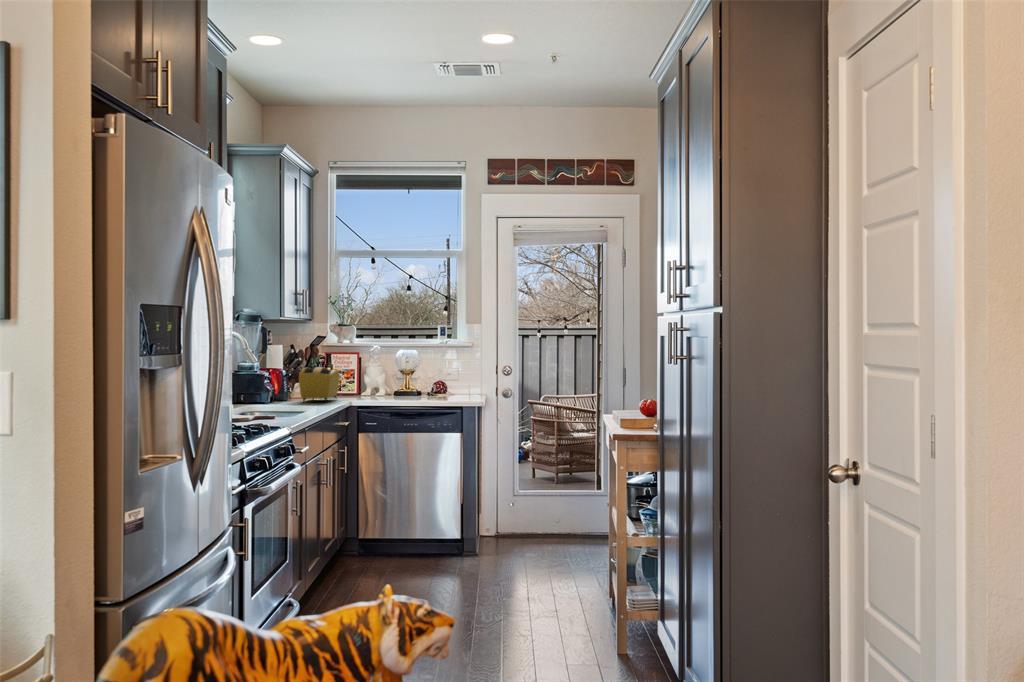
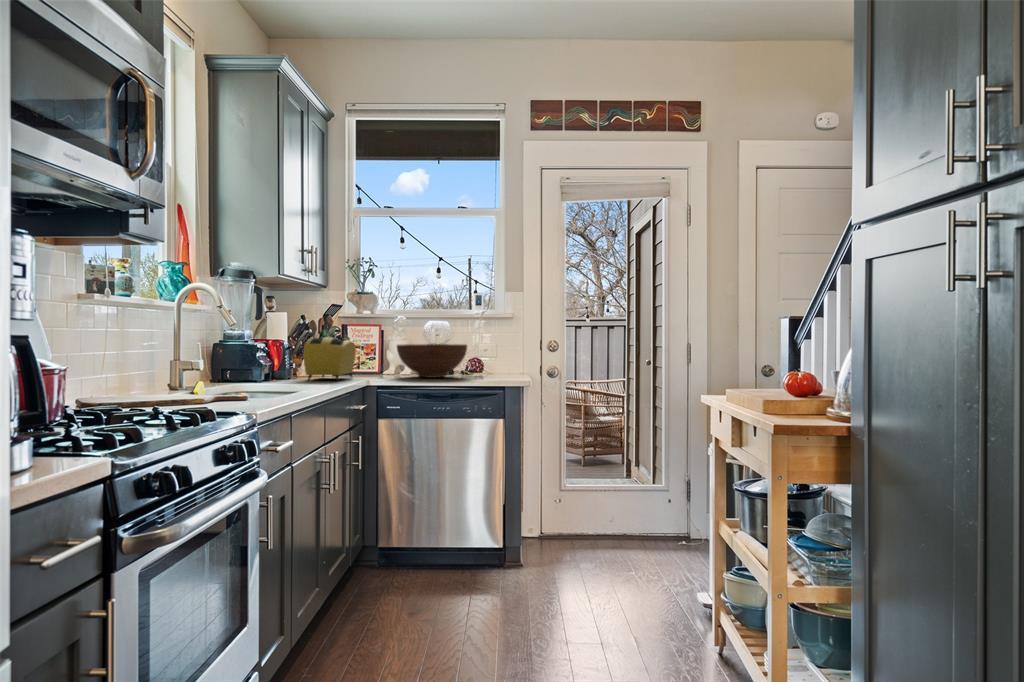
fruit bowl: none [373,371,432,399] -> present [397,344,467,378]

